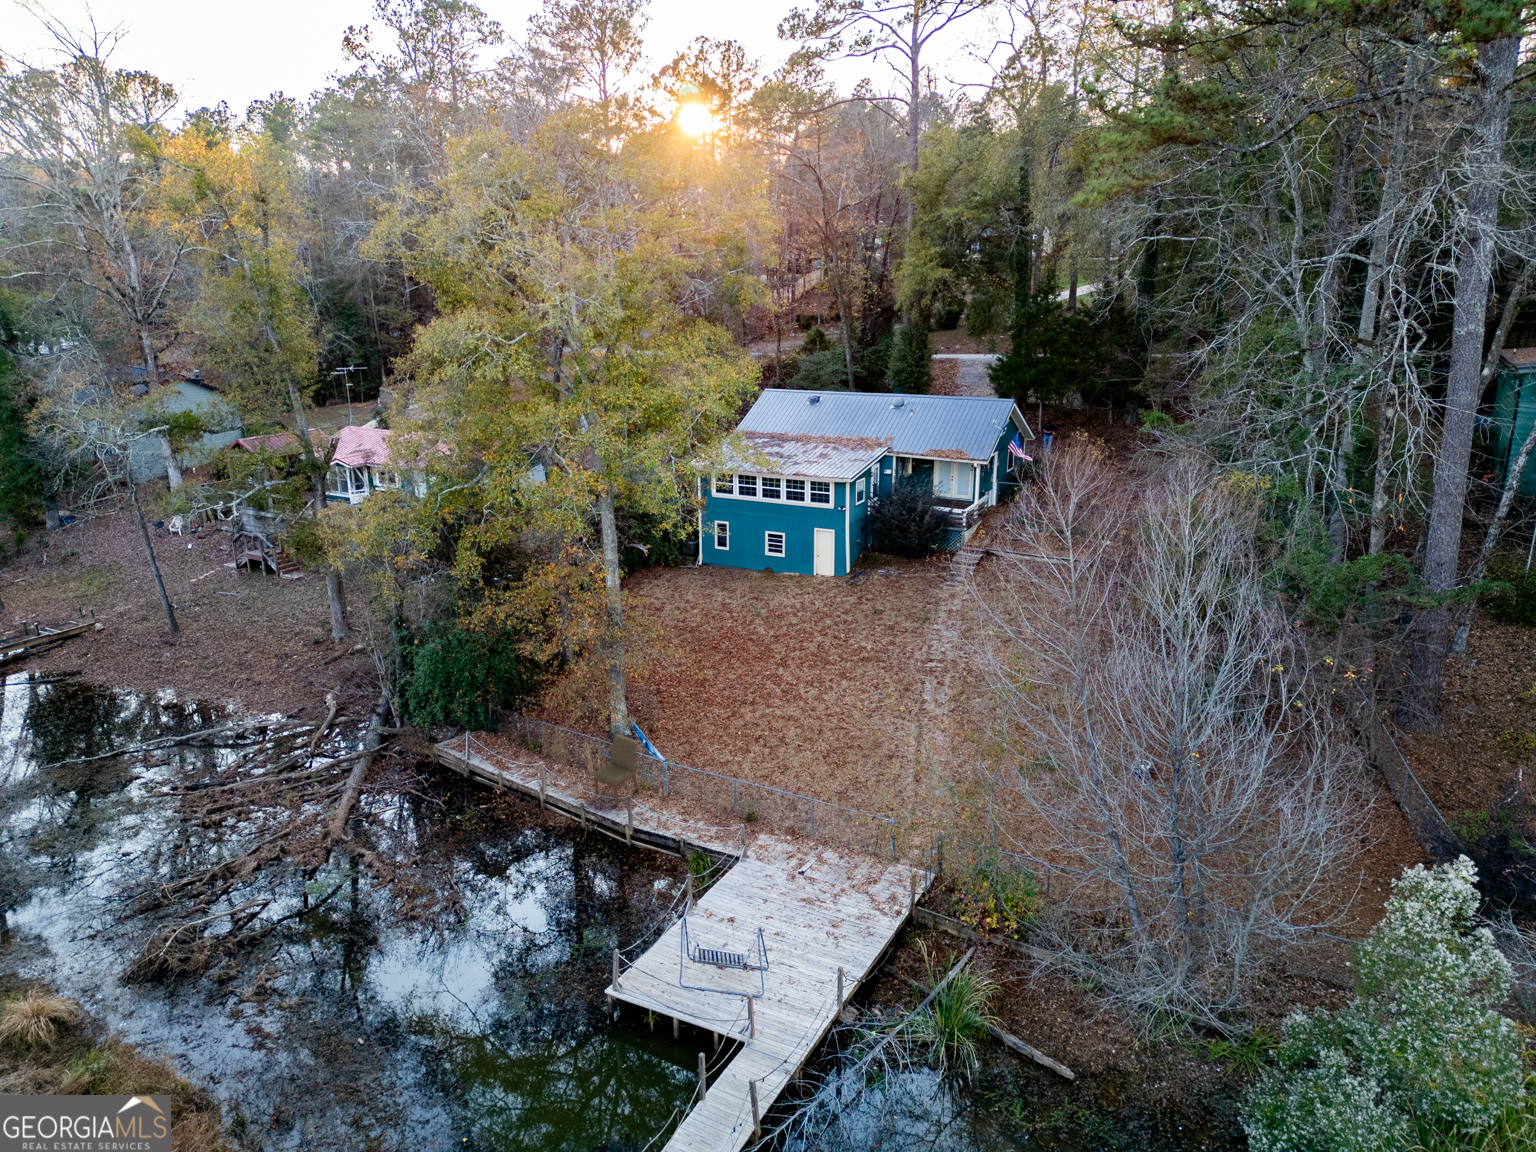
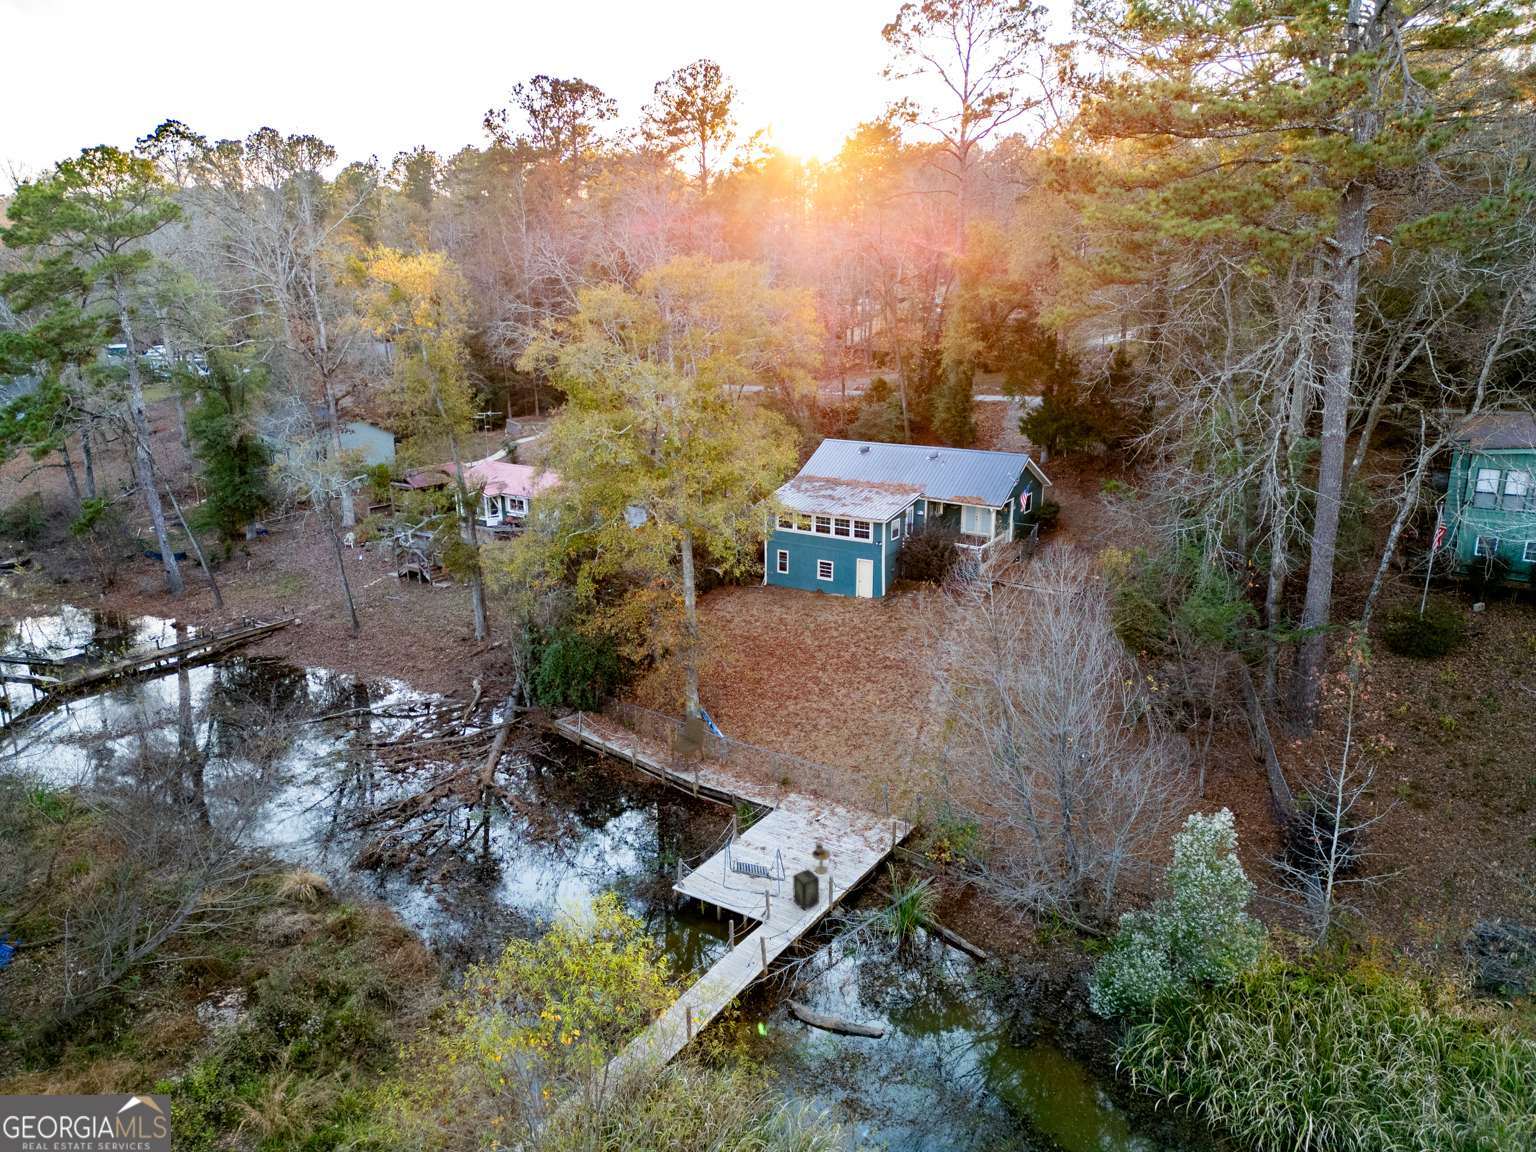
side table: none [805,912,831,956] -> present [812,842,831,874]
storage box: none [784,956,822,1019] -> present [793,869,819,910]

